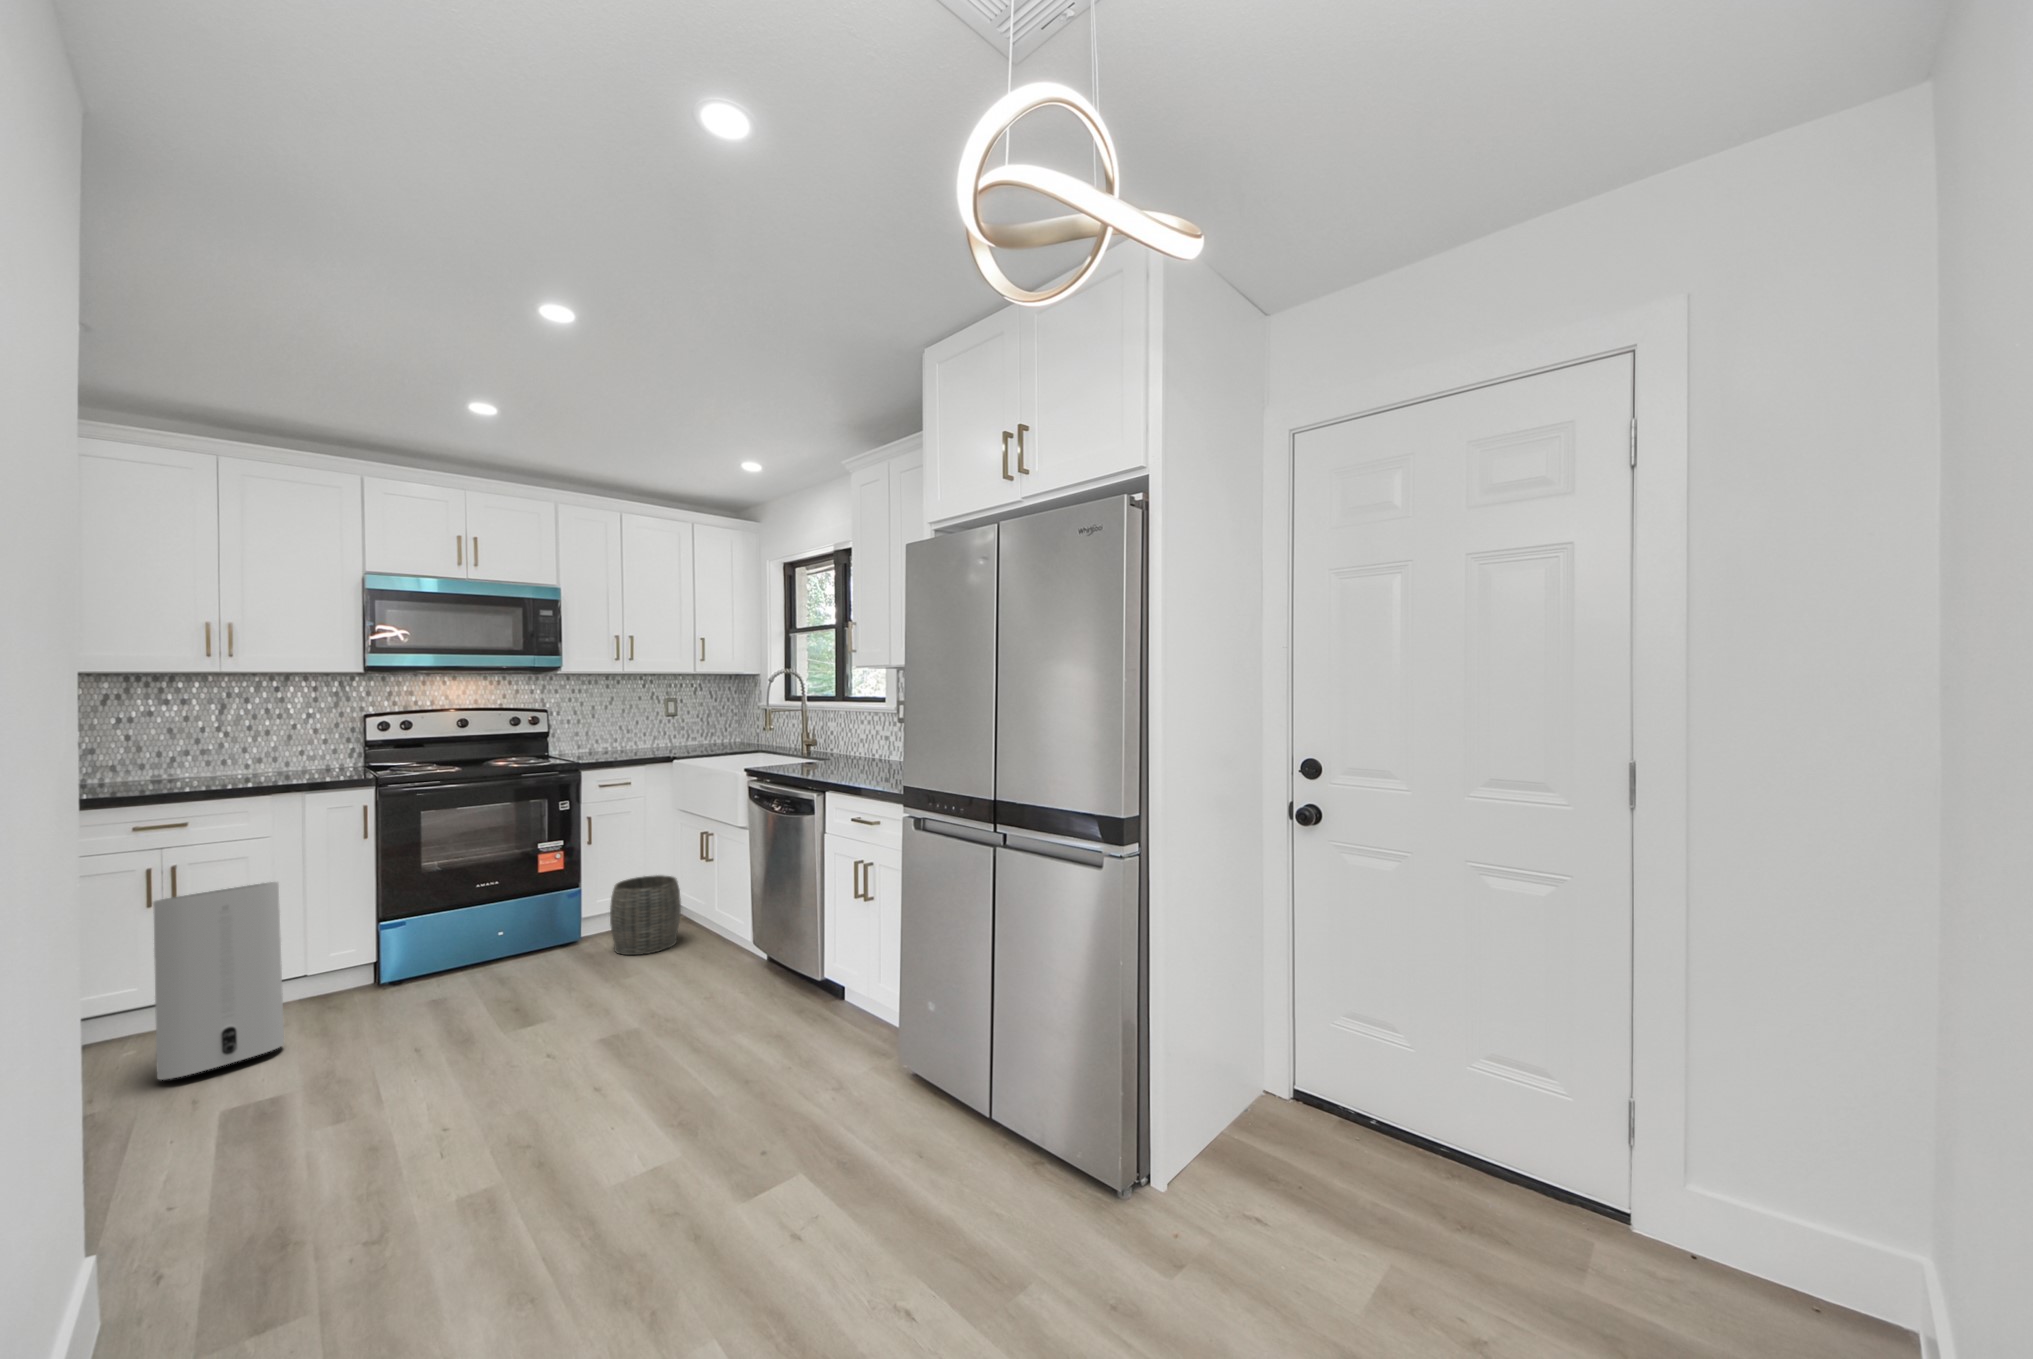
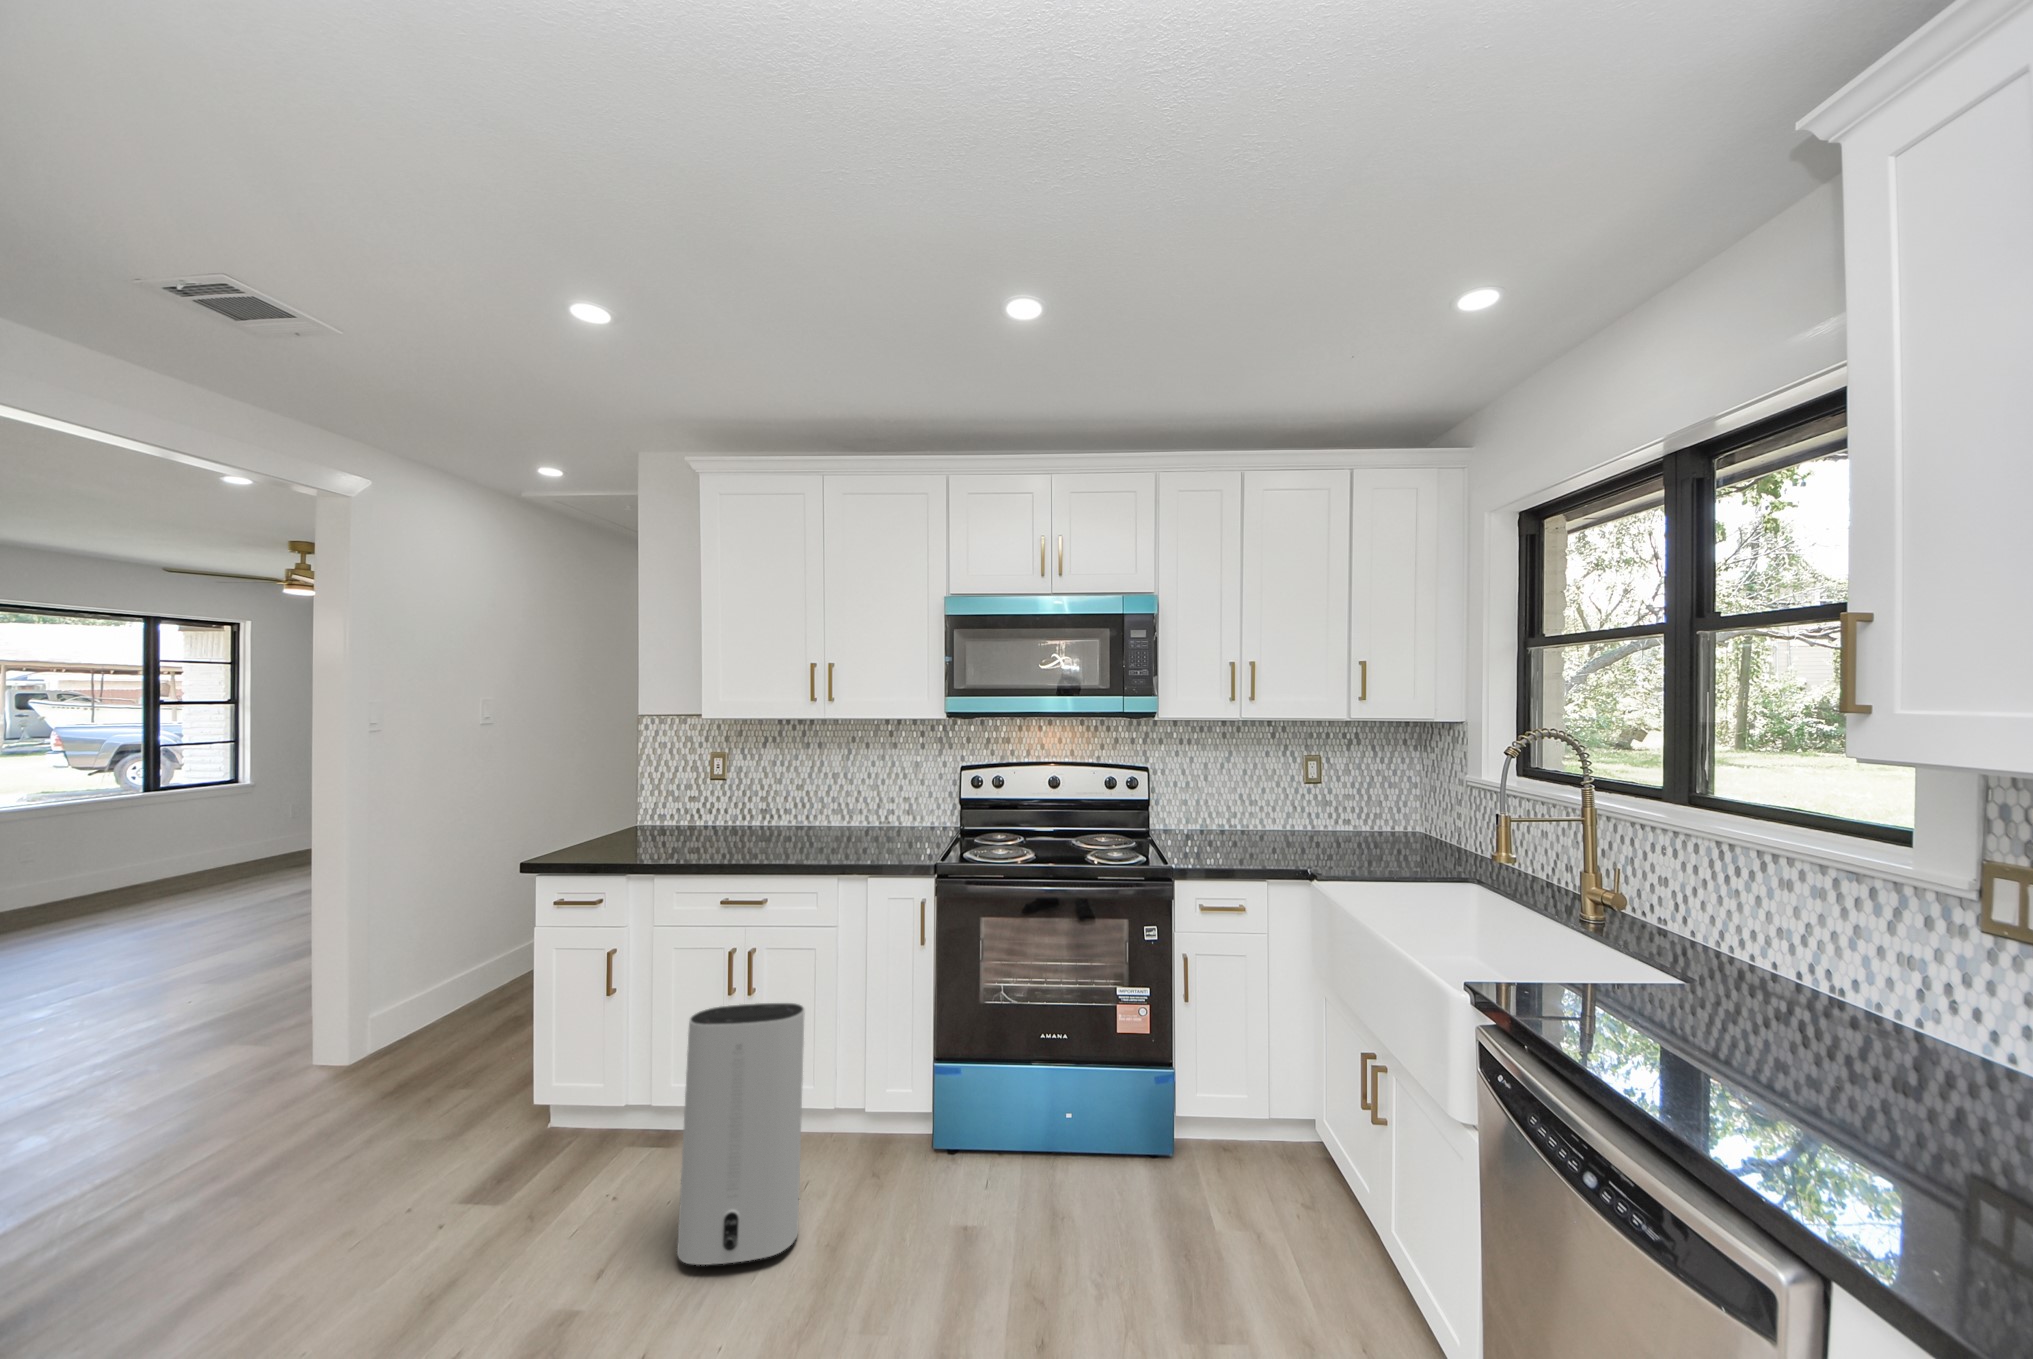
woven basket: present [610,875,681,955] -> none [1209,1073,1324,1246]

